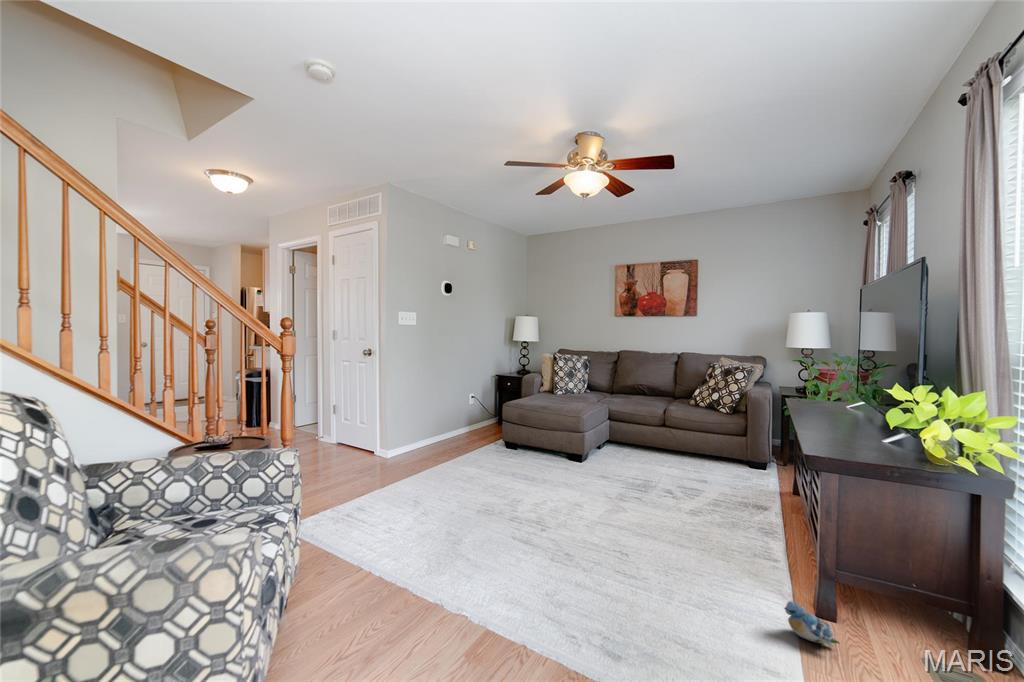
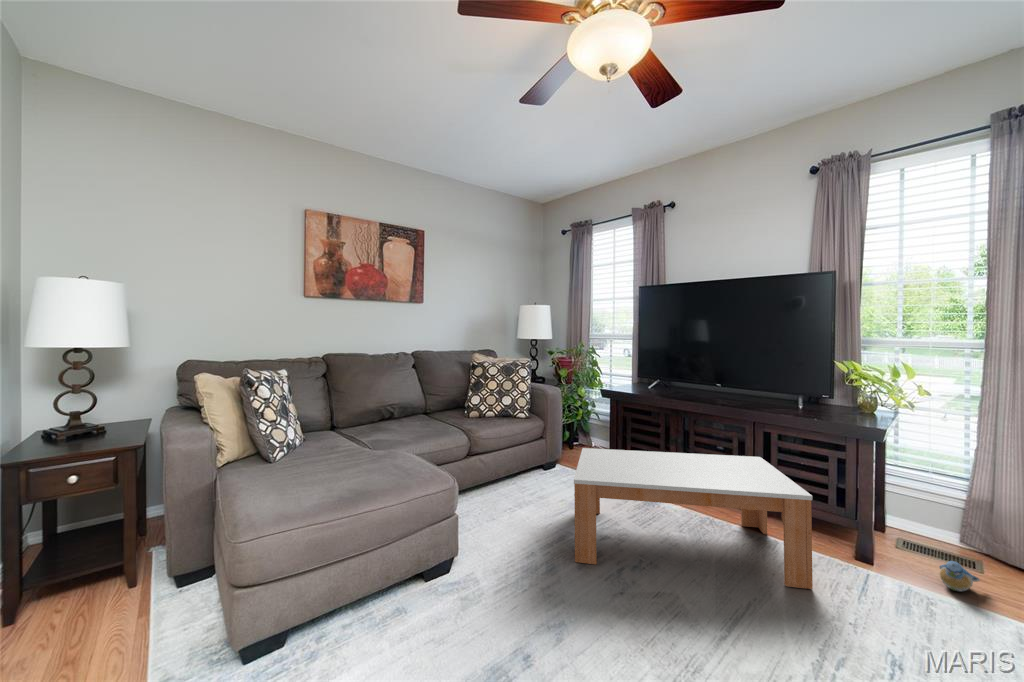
coffee table: none [624,436,800,557] -> present [574,448,813,589]

